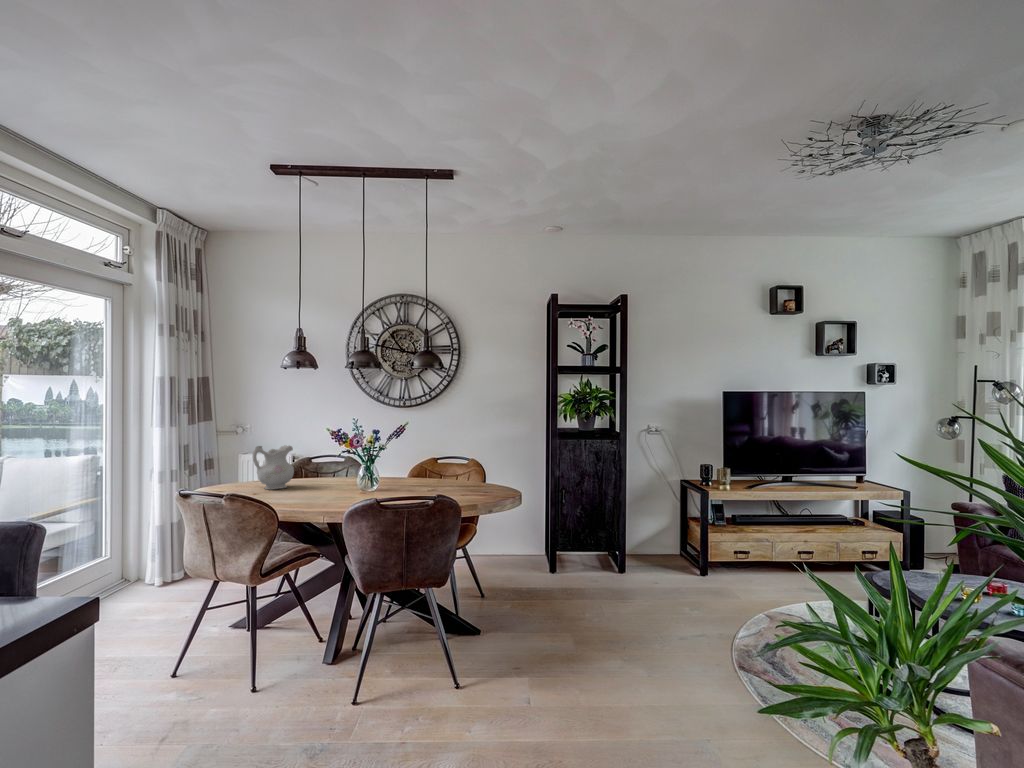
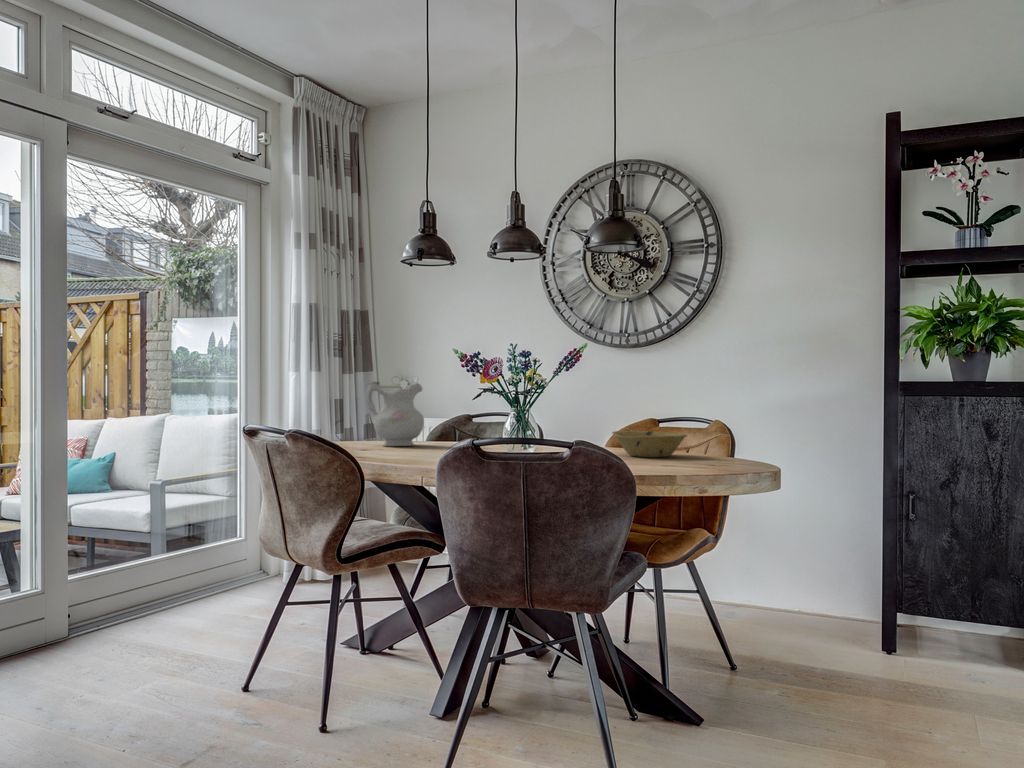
bowl: none [425,470,468,488] -> present [612,431,687,457]

